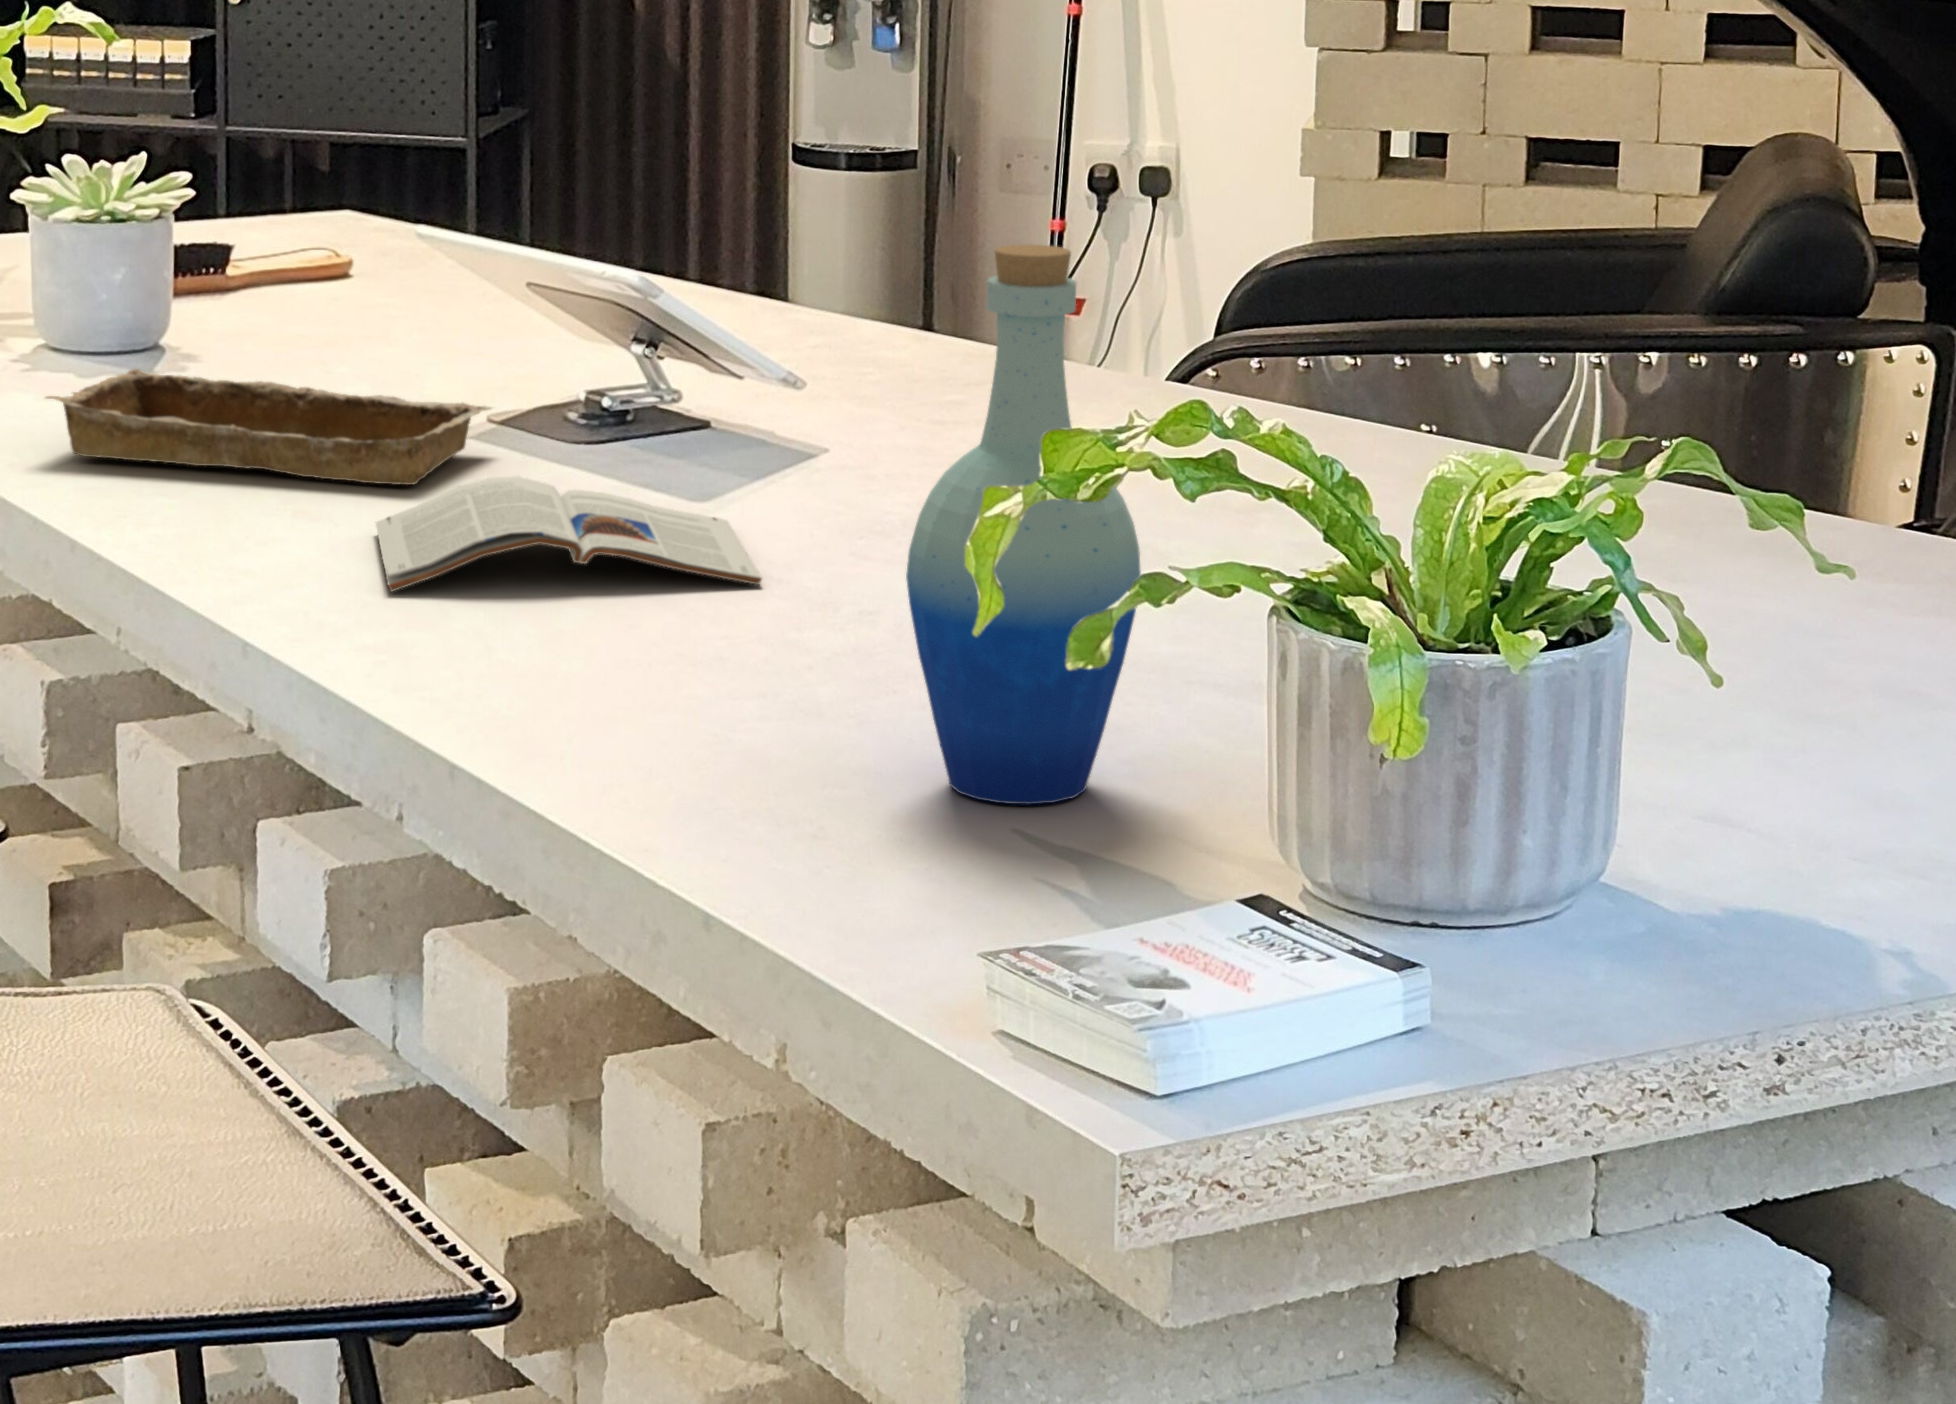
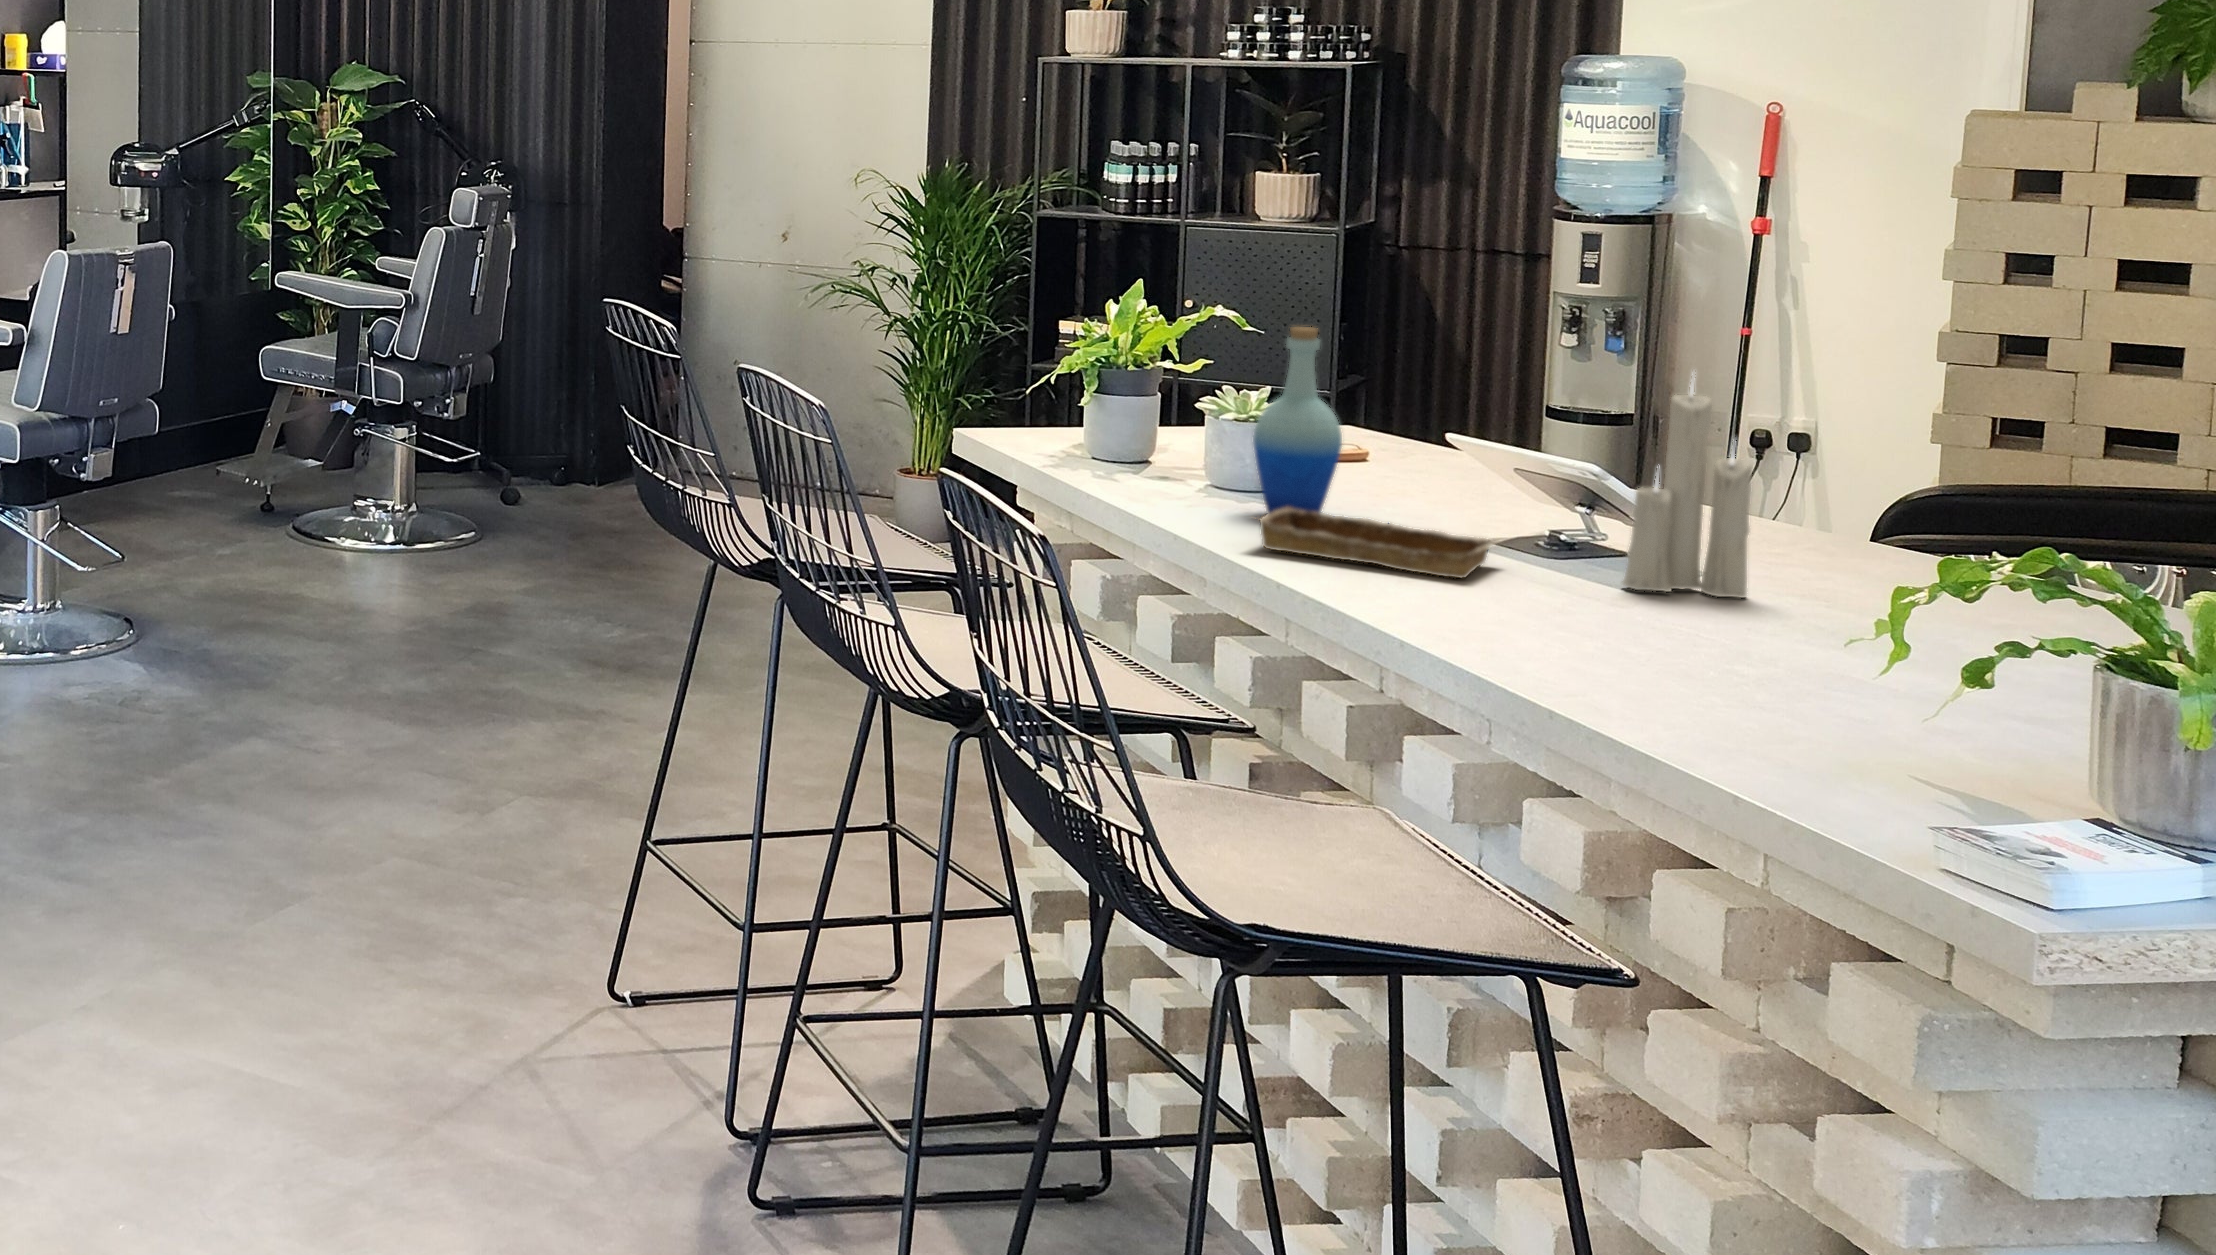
candle: none [681,48,881,480] -> present [1622,382,1752,598]
bottle: present [906,244,1141,804] -> present [1253,327,1342,514]
magazine: present [376,476,762,592] -> none [1454,577,1699,646]

